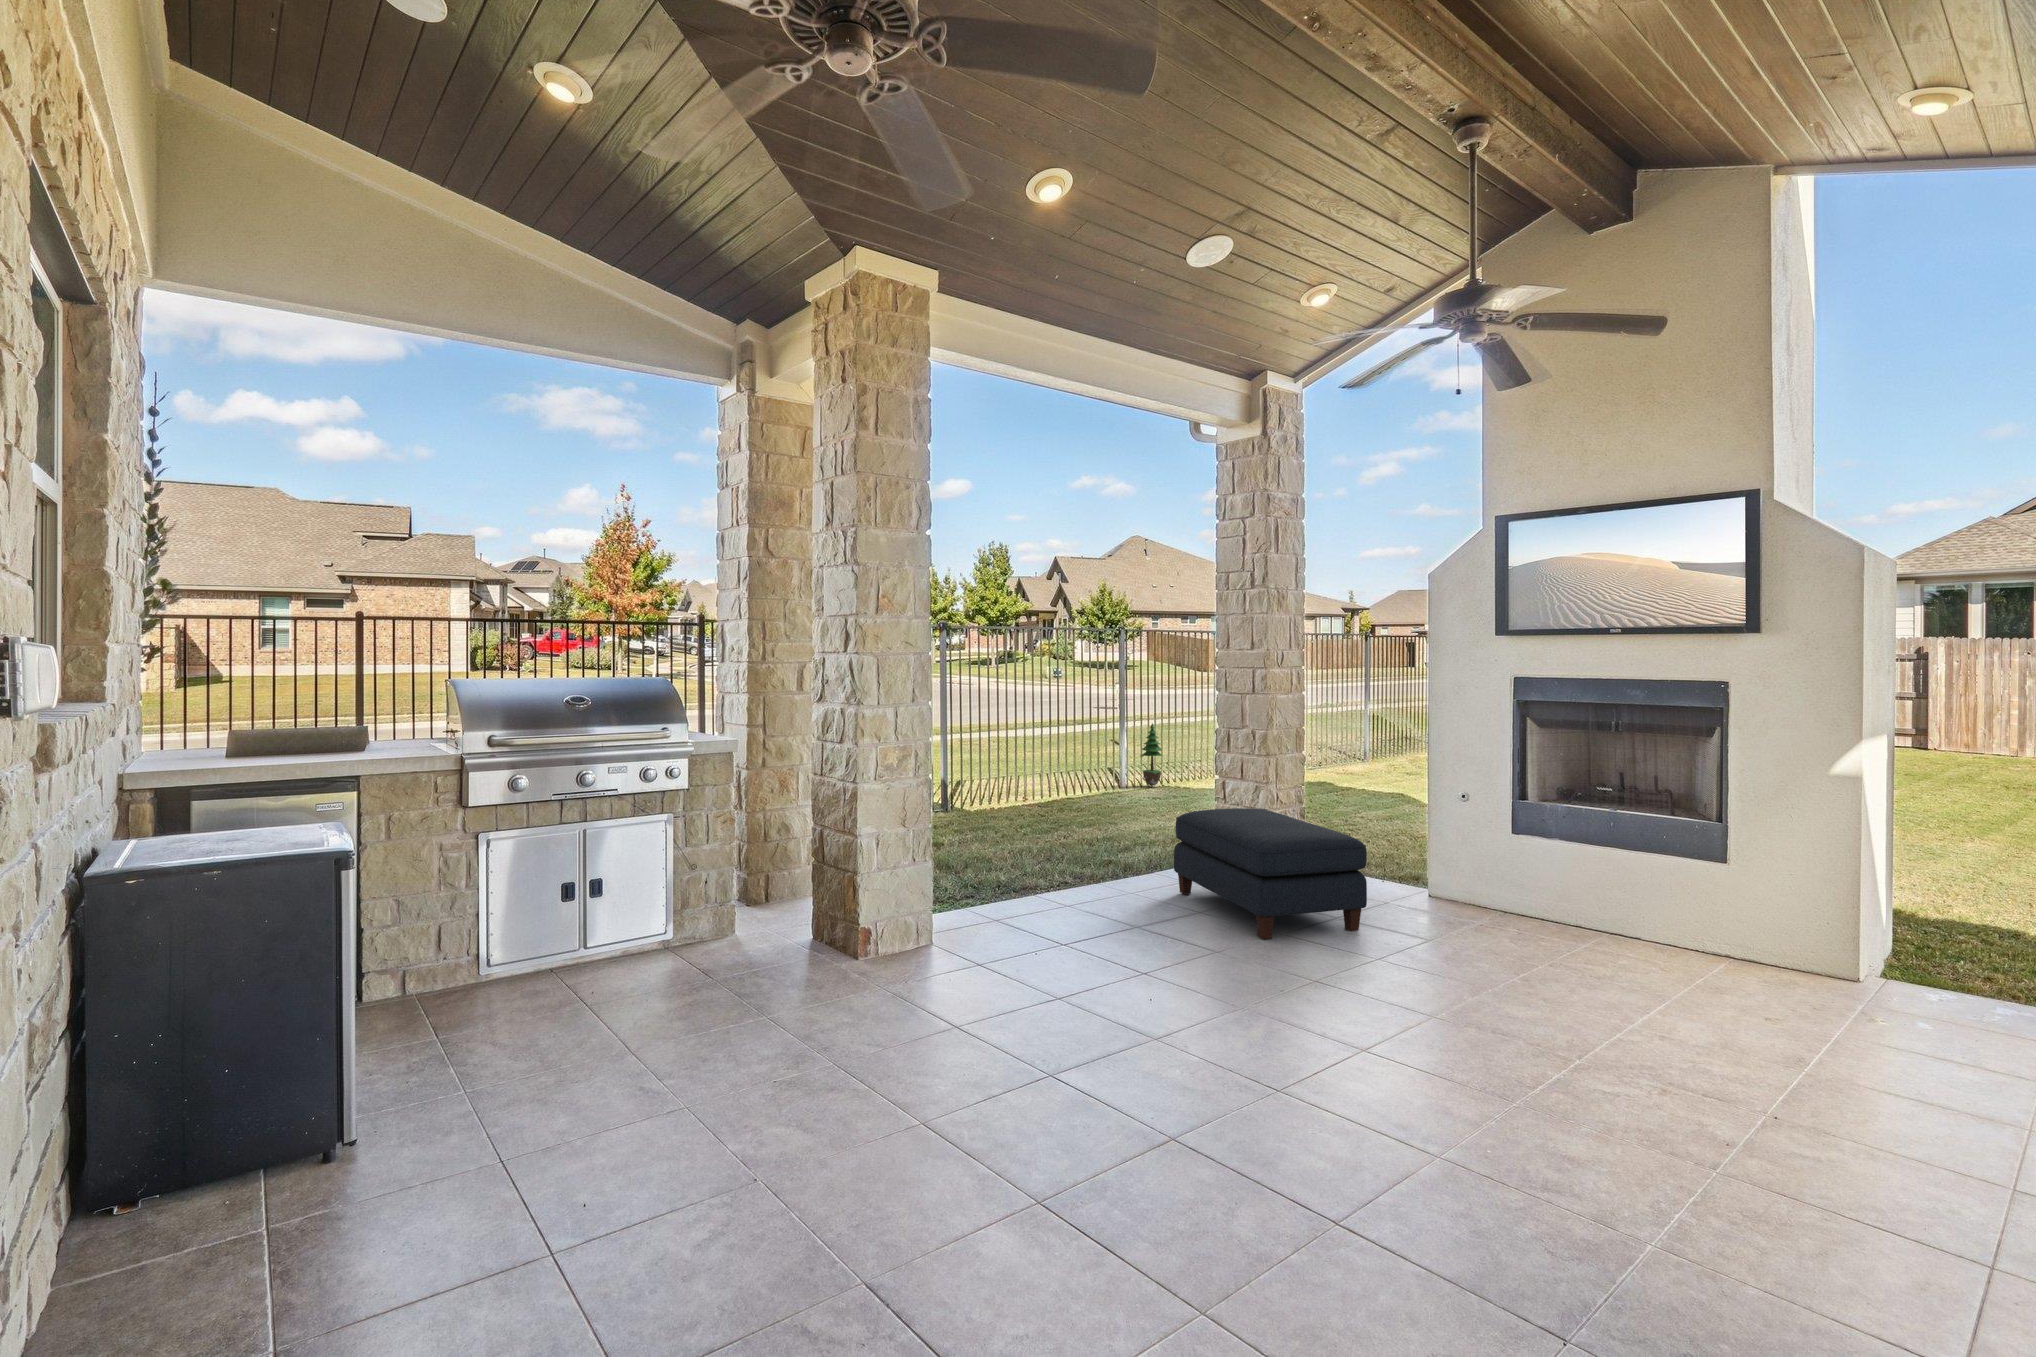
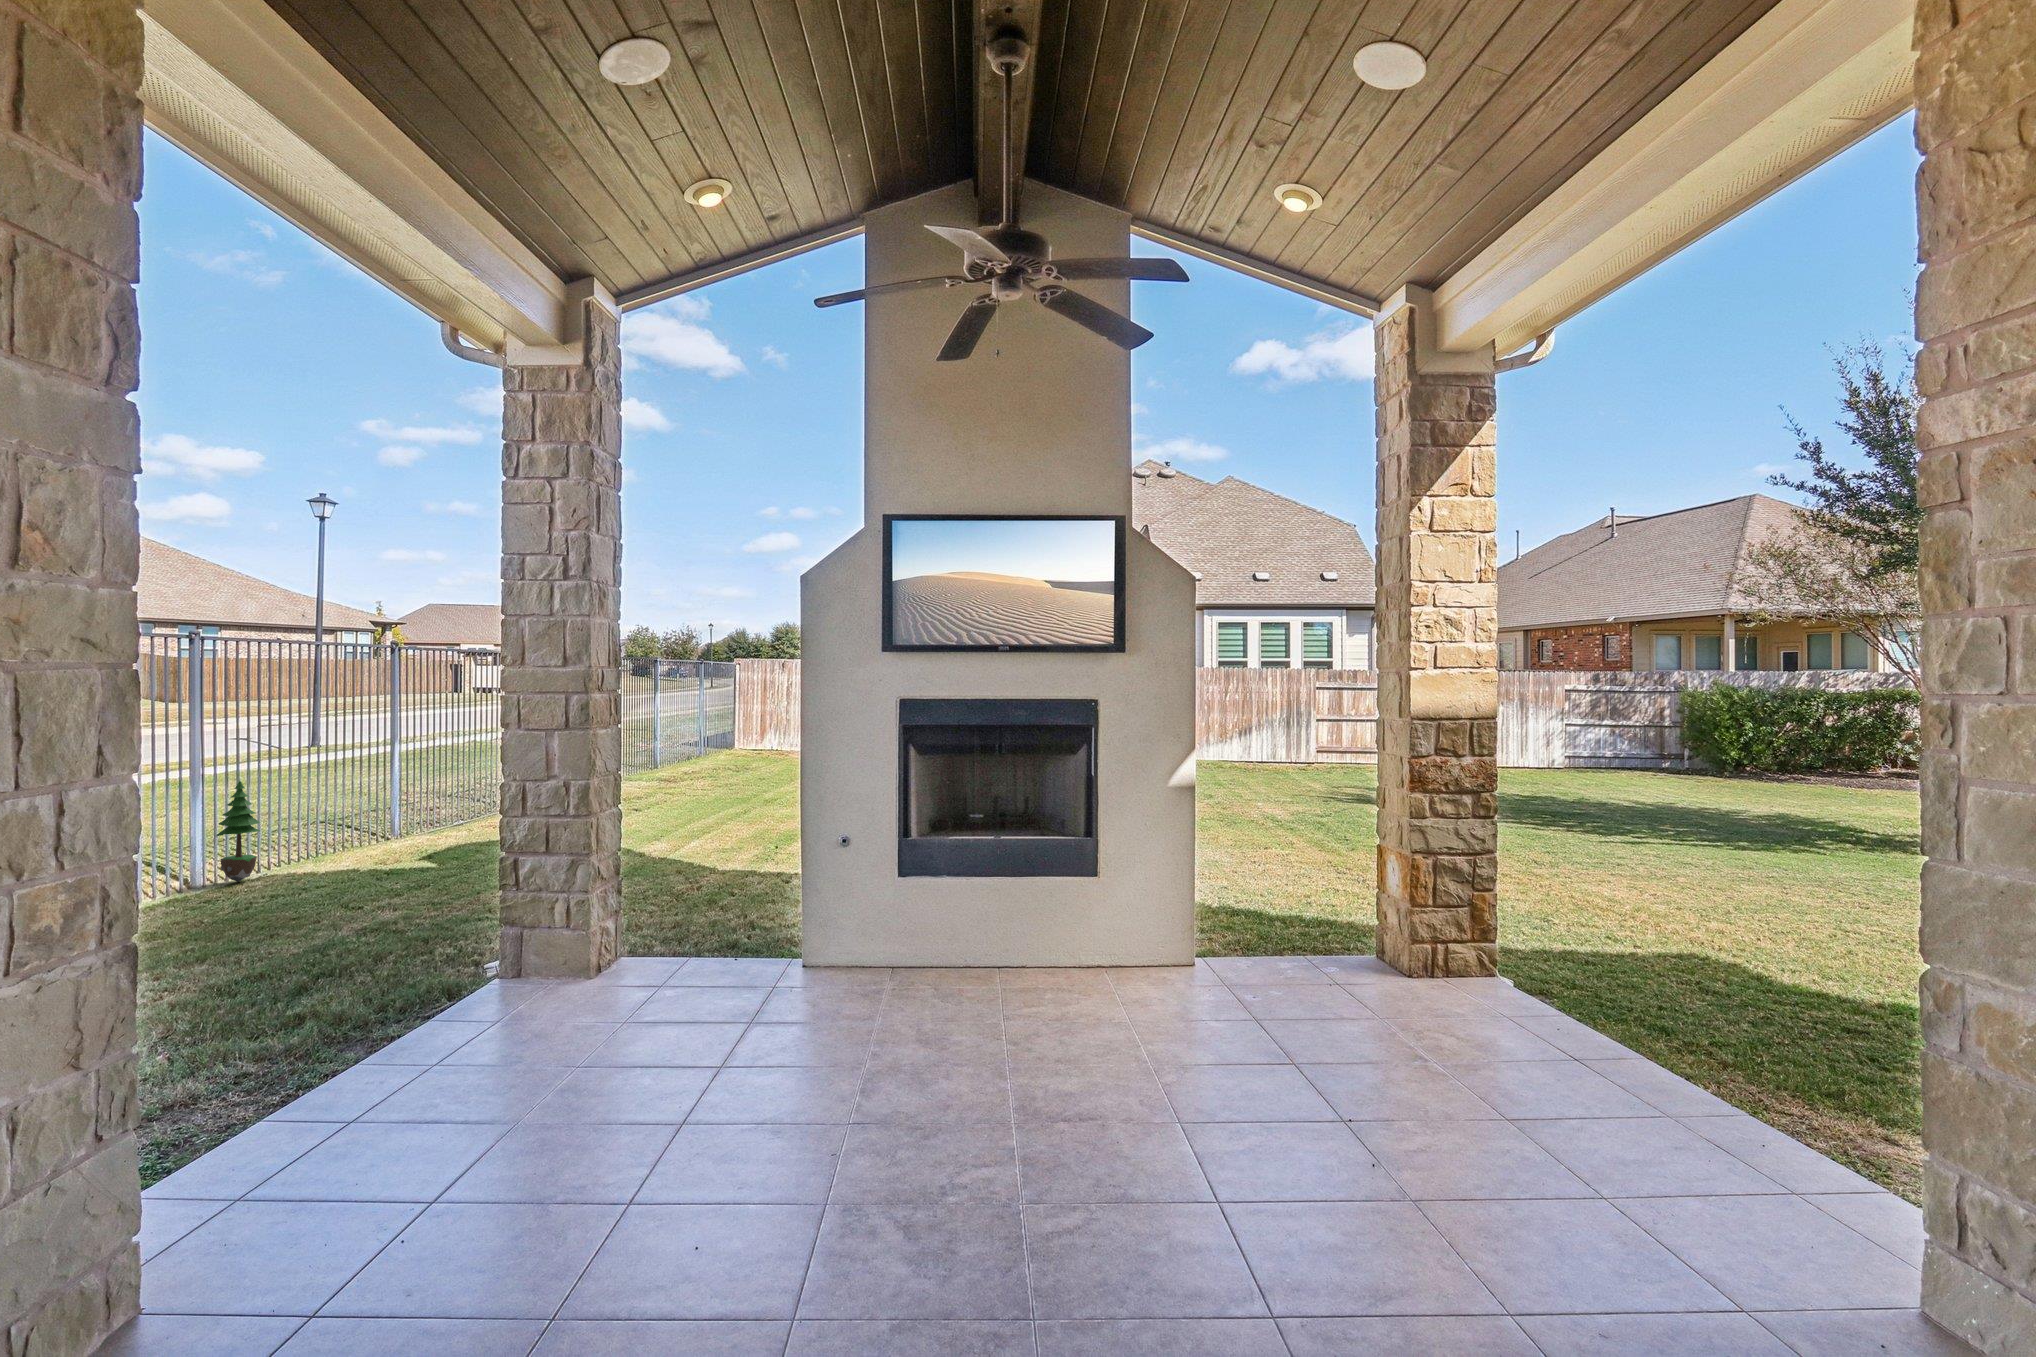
ottoman: present [1174,808,1367,939] -> none [499,888,804,1070]

